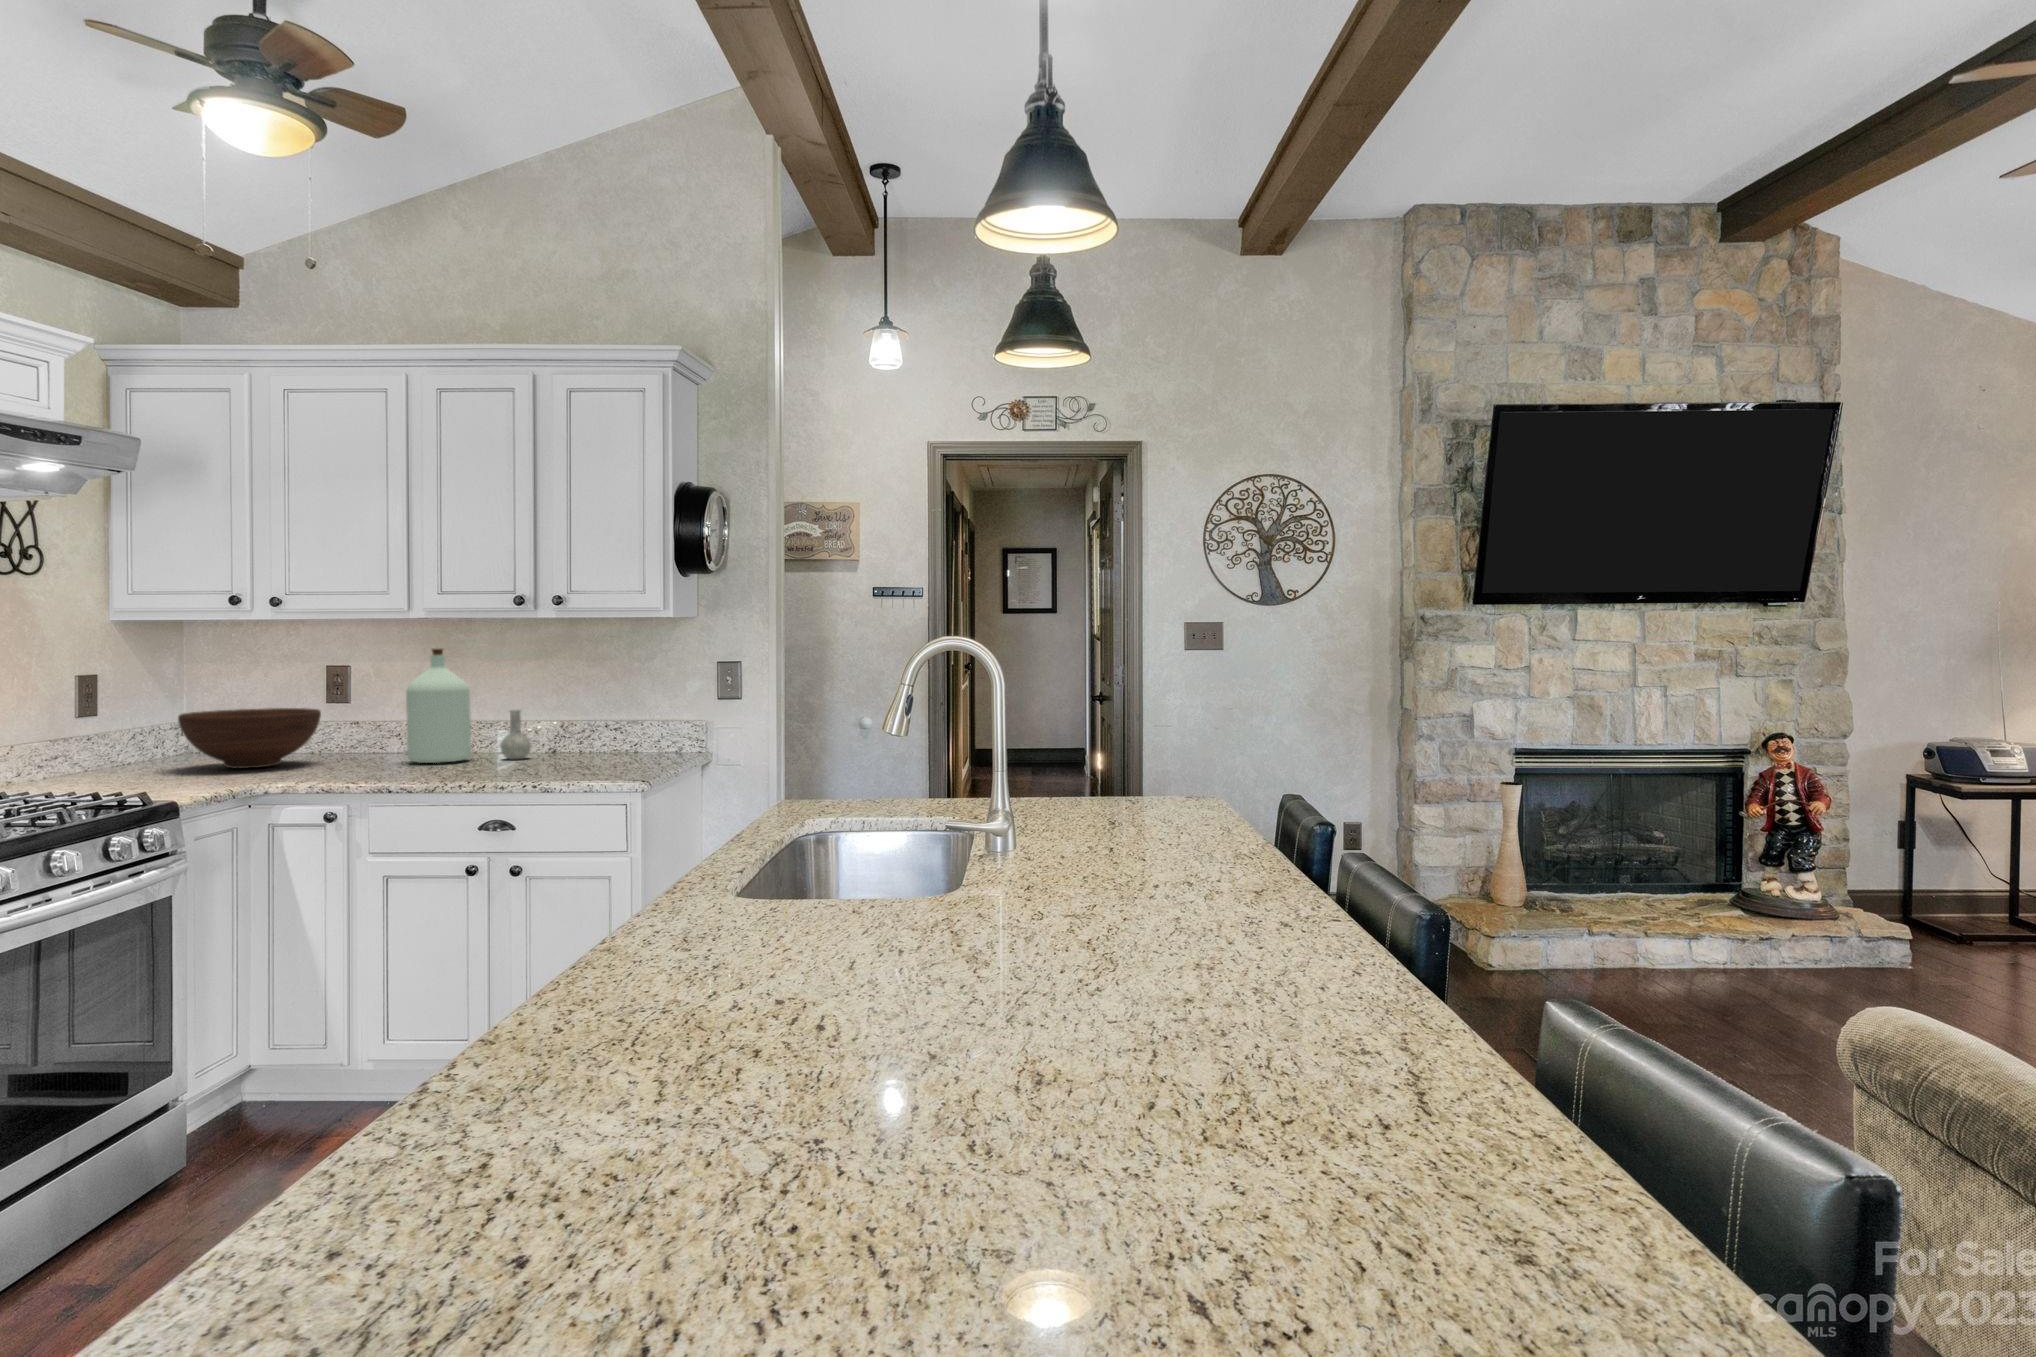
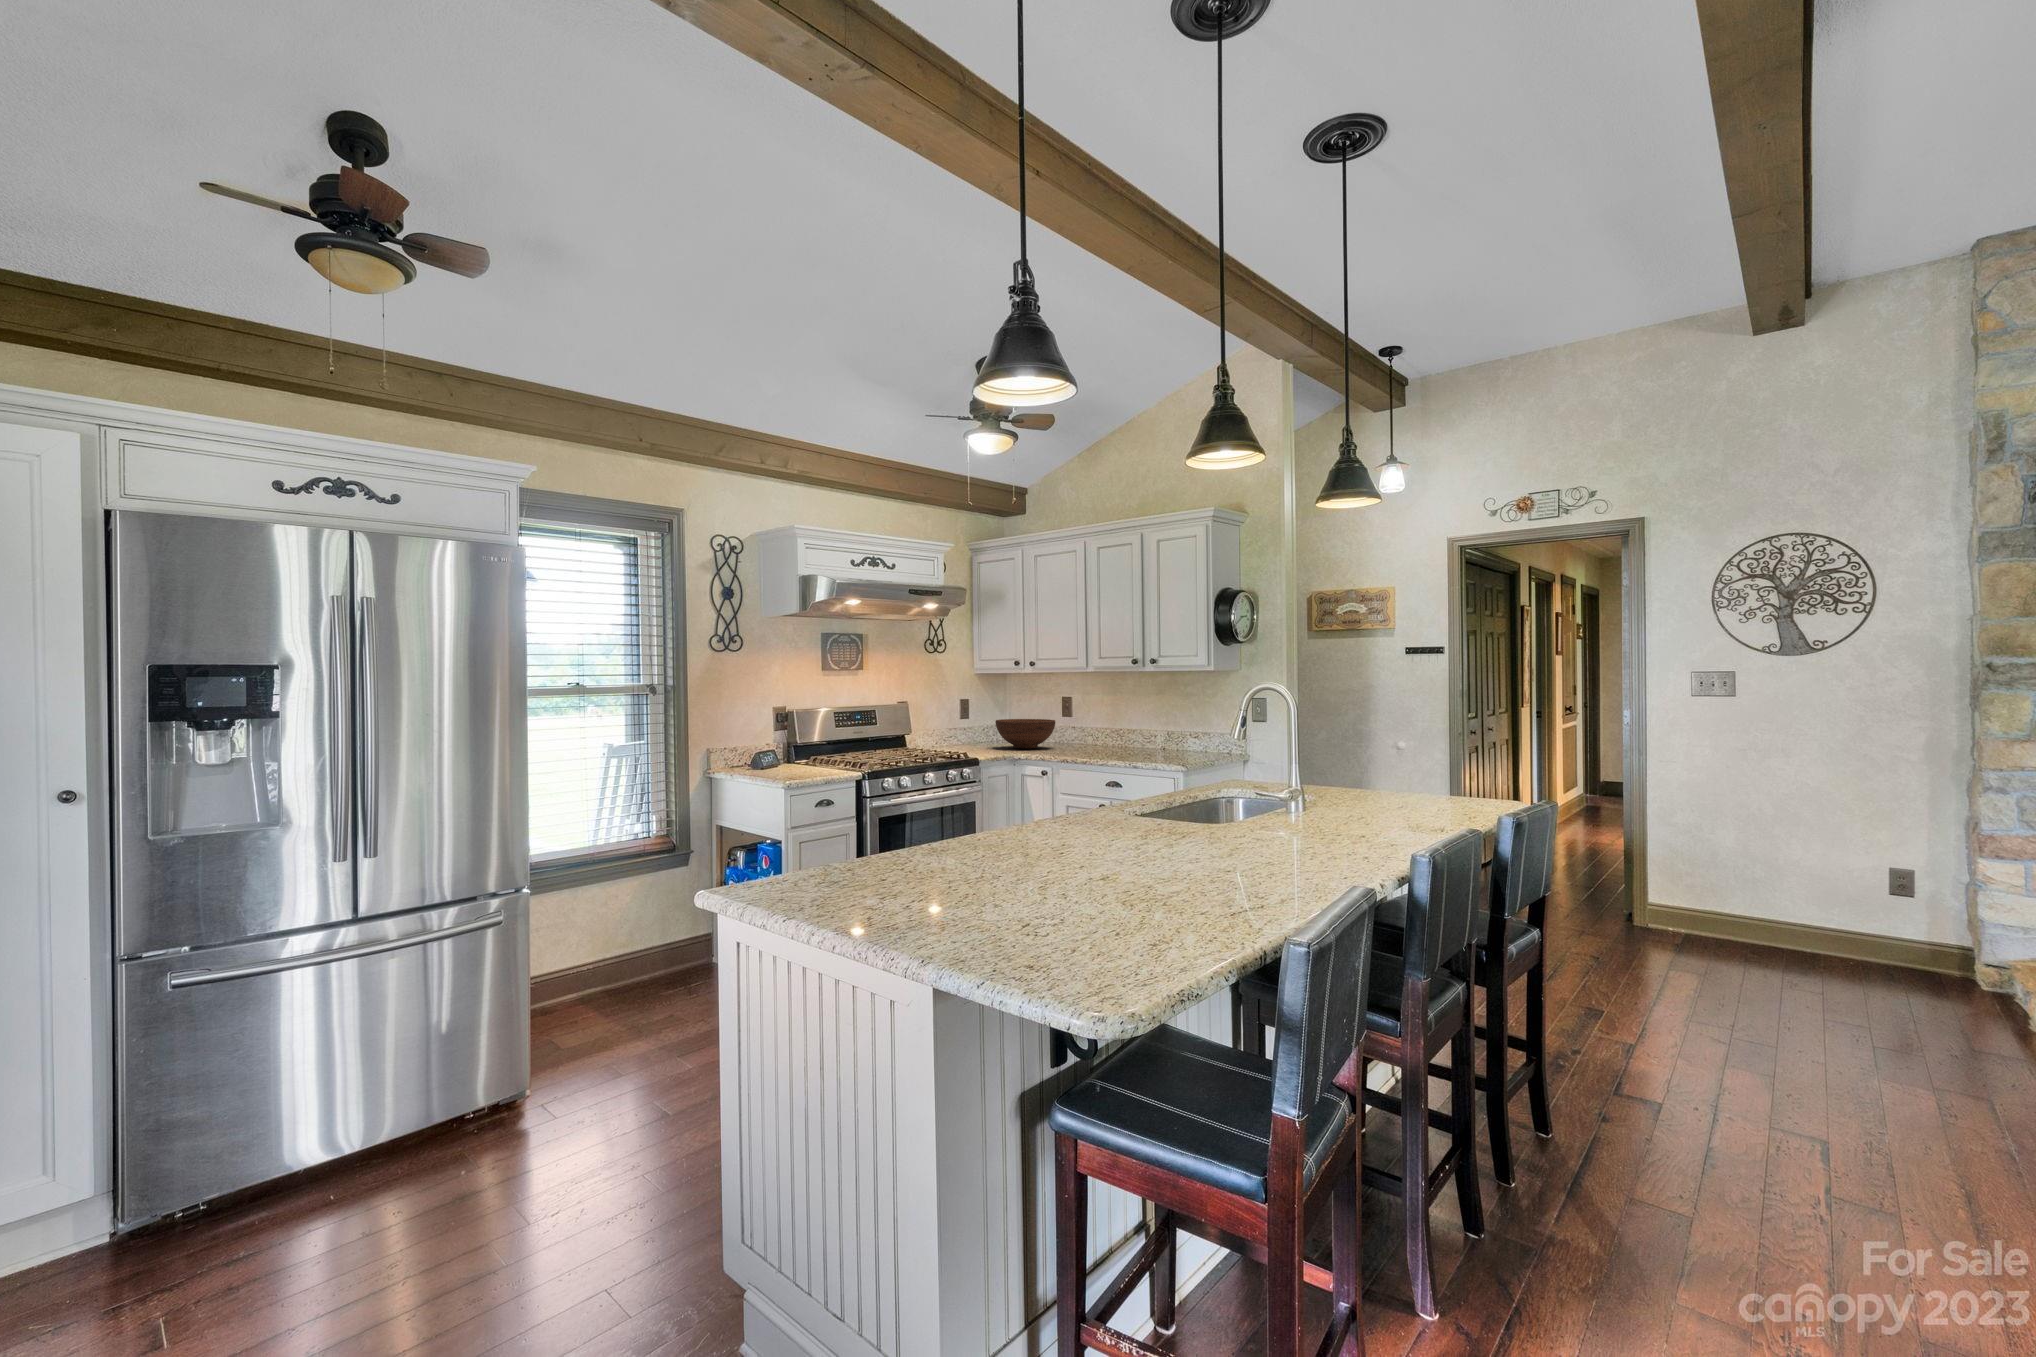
bottle: present [406,649,531,763] -> none [1090,689,1152,753]

